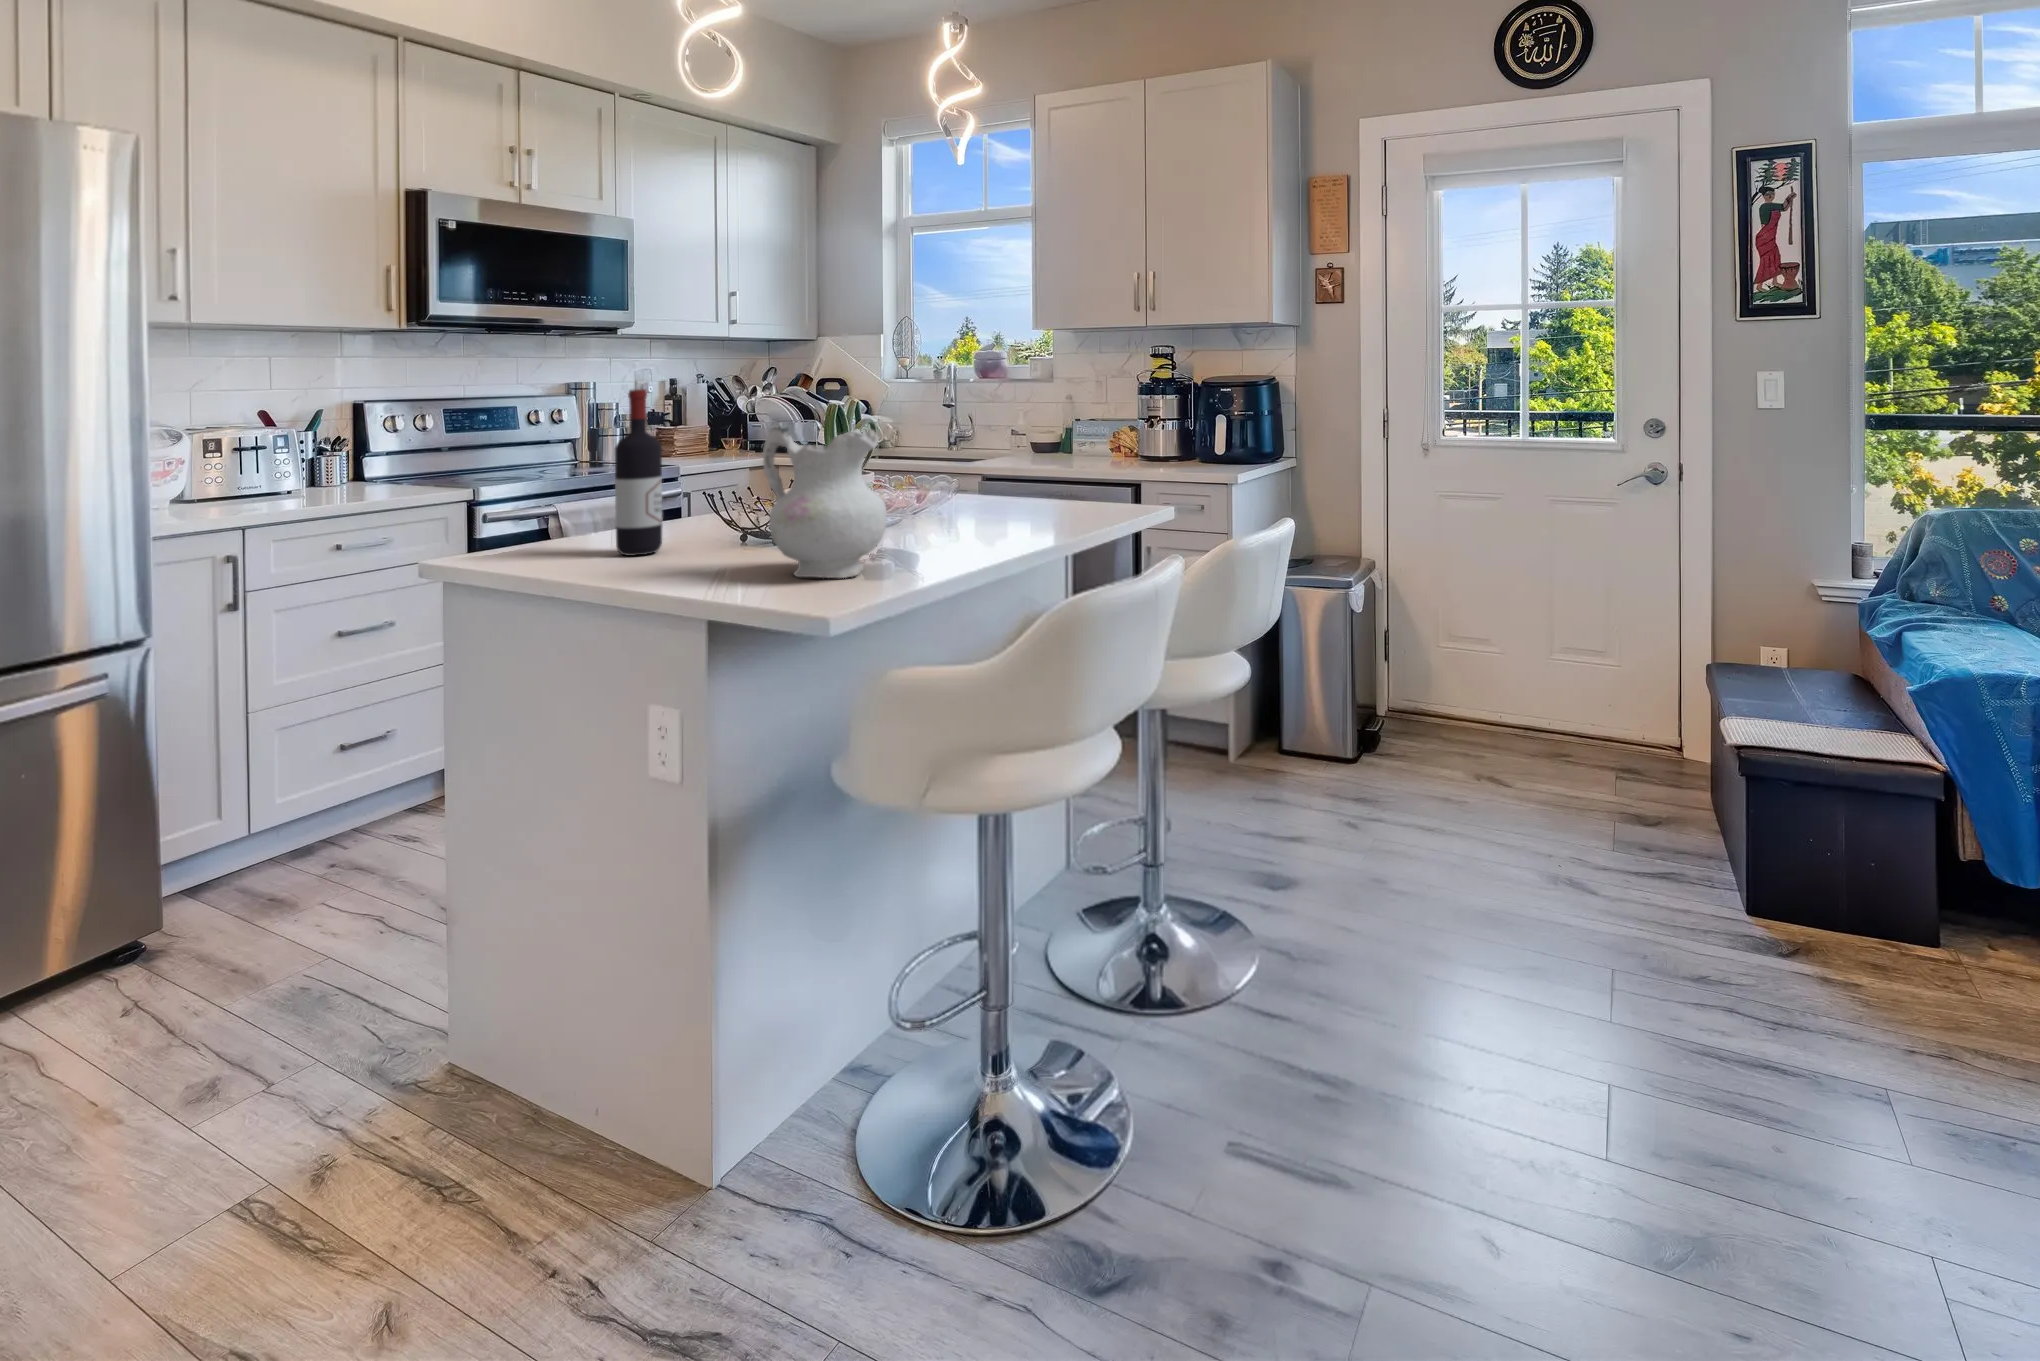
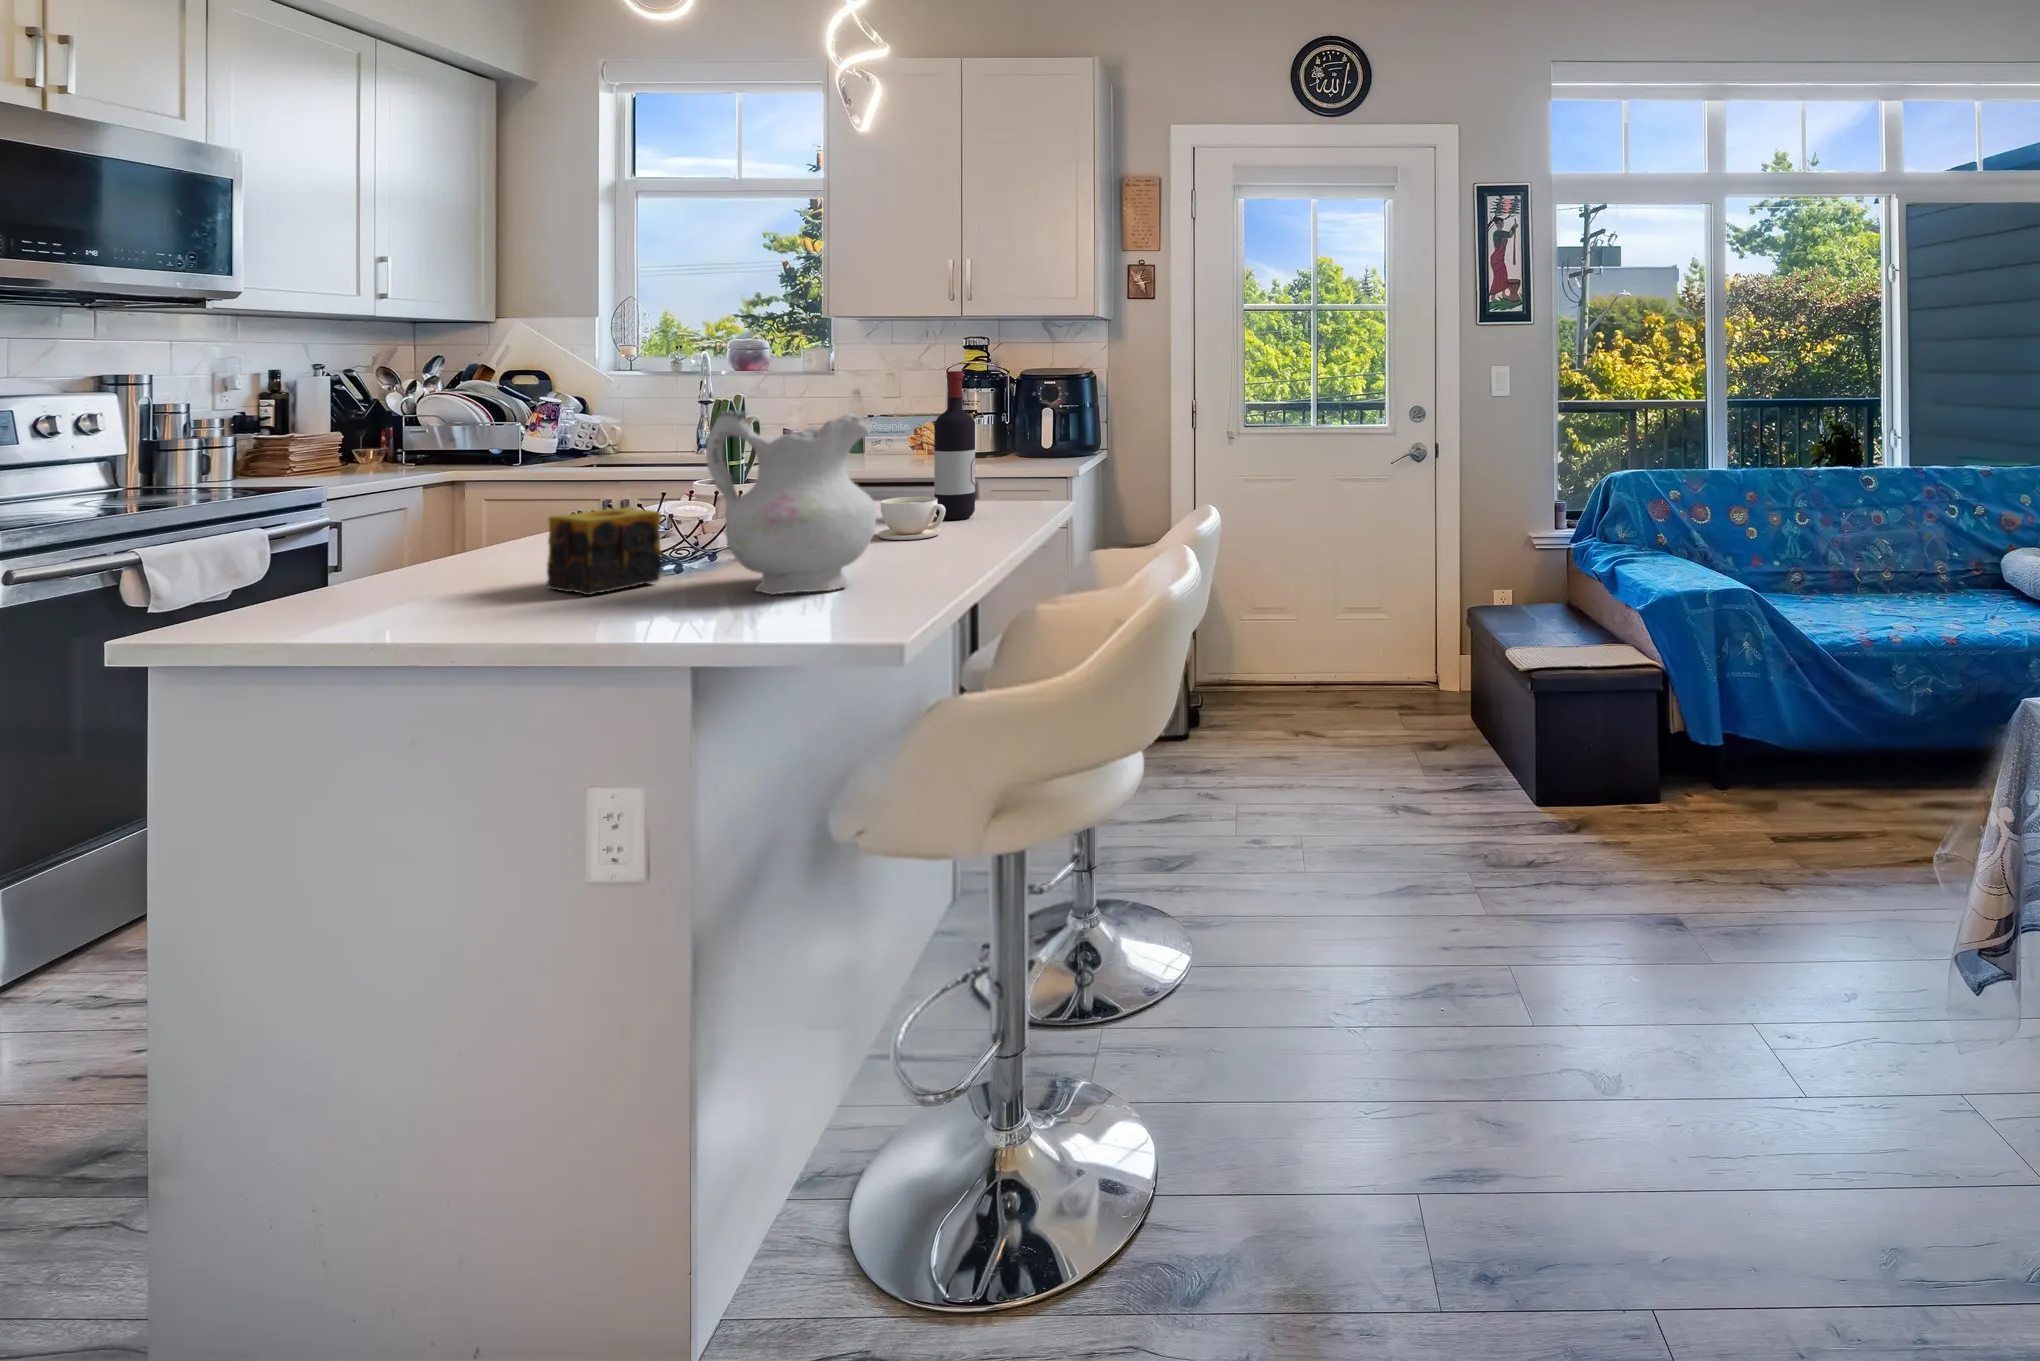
wine bottle: present [615,389,662,556] -> present [934,371,975,520]
candle: none [673,499,745,566] -> present [546,508,661,595]
coffee cup: none [949,500,1002,539] -> present [878,497,946,540]

